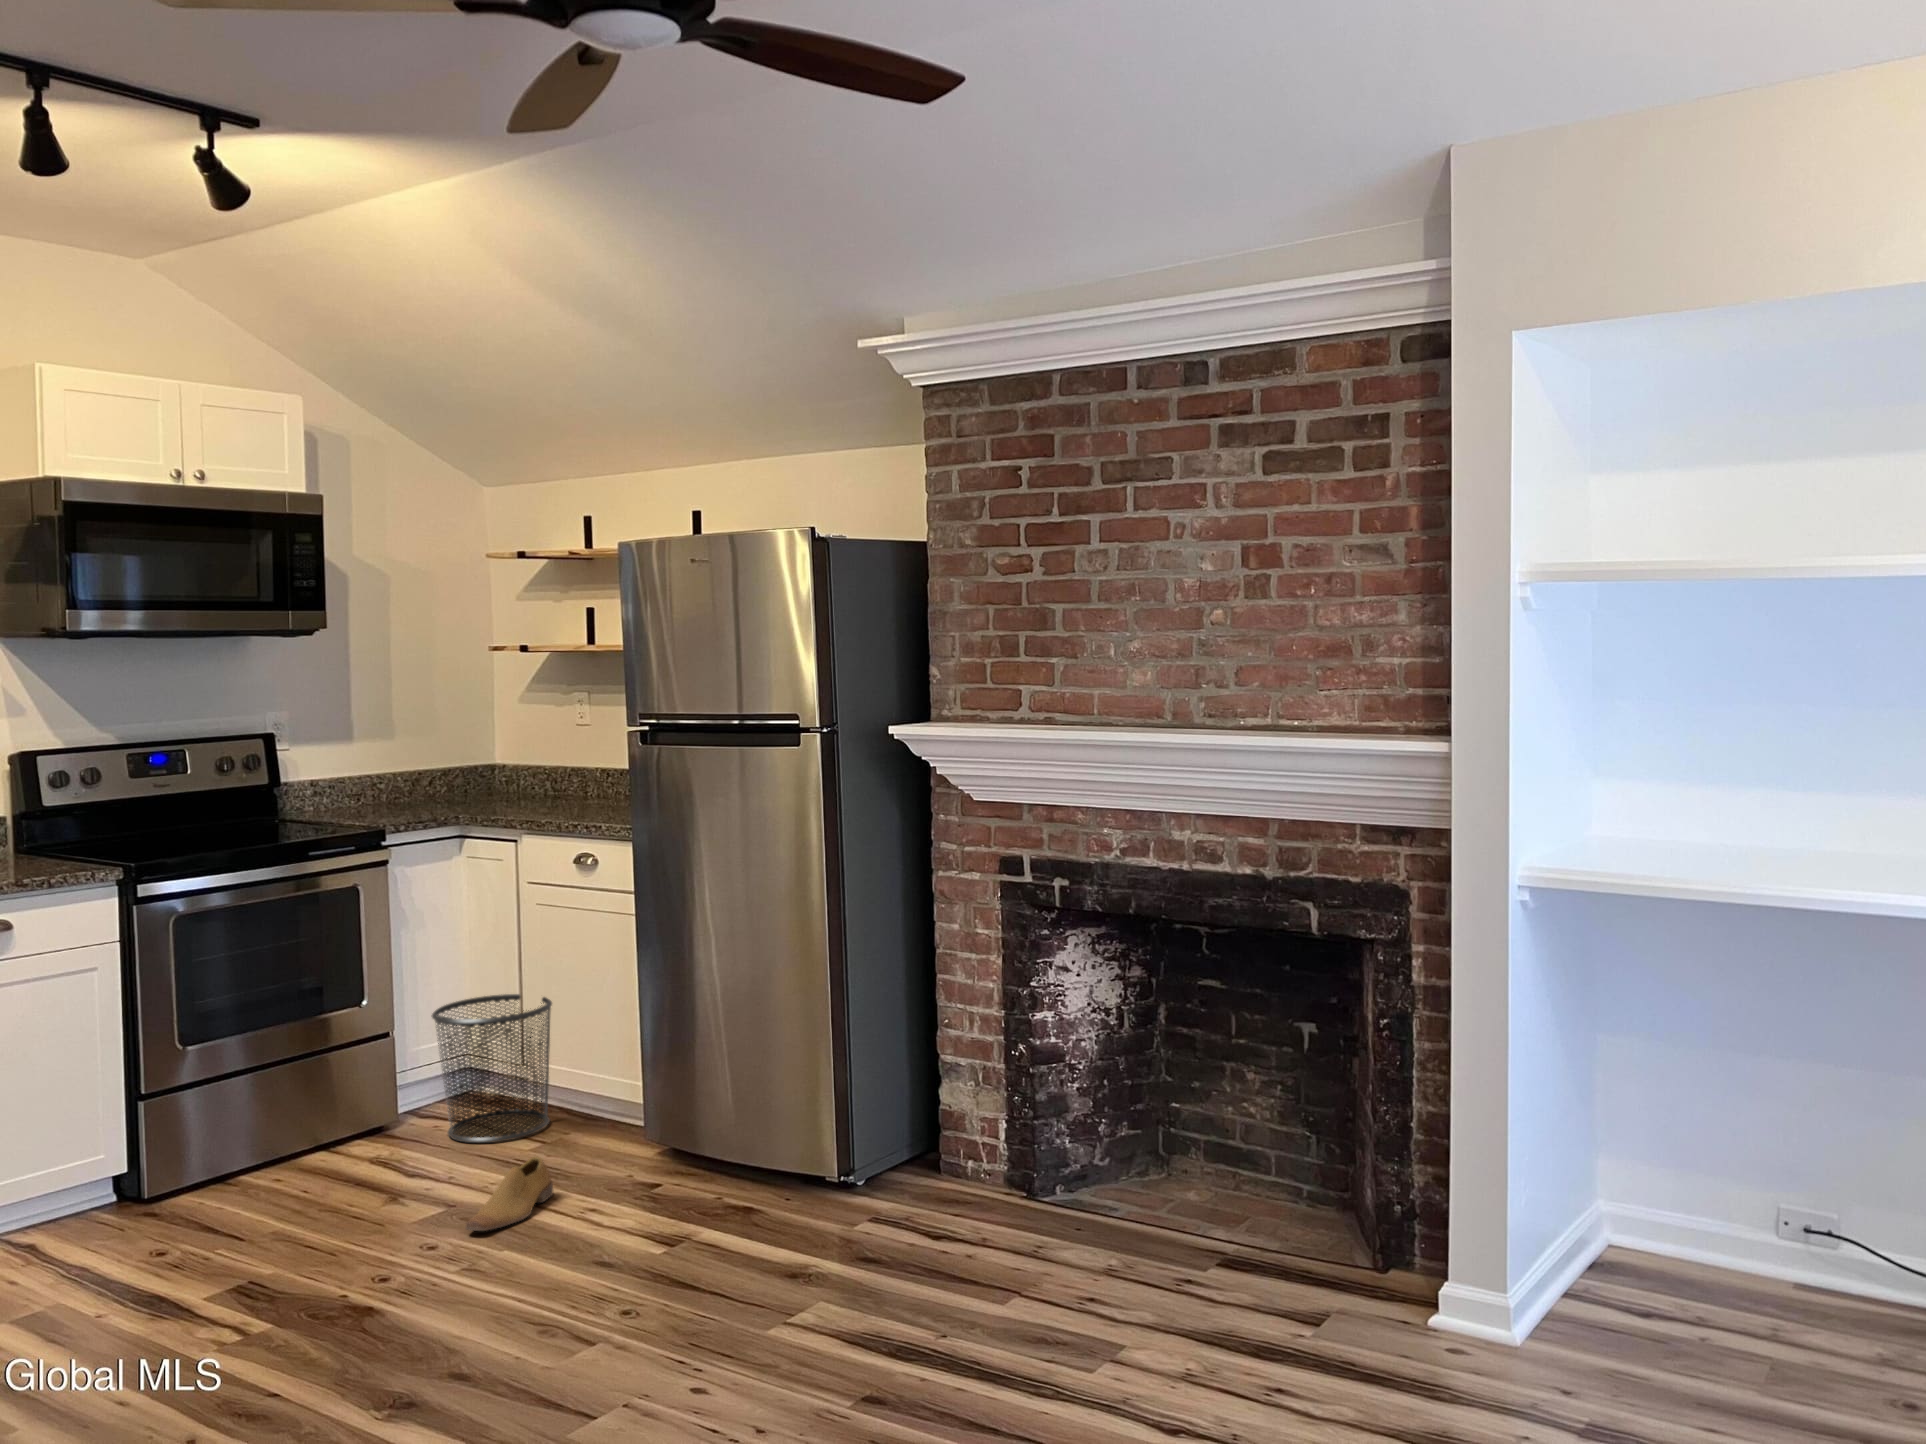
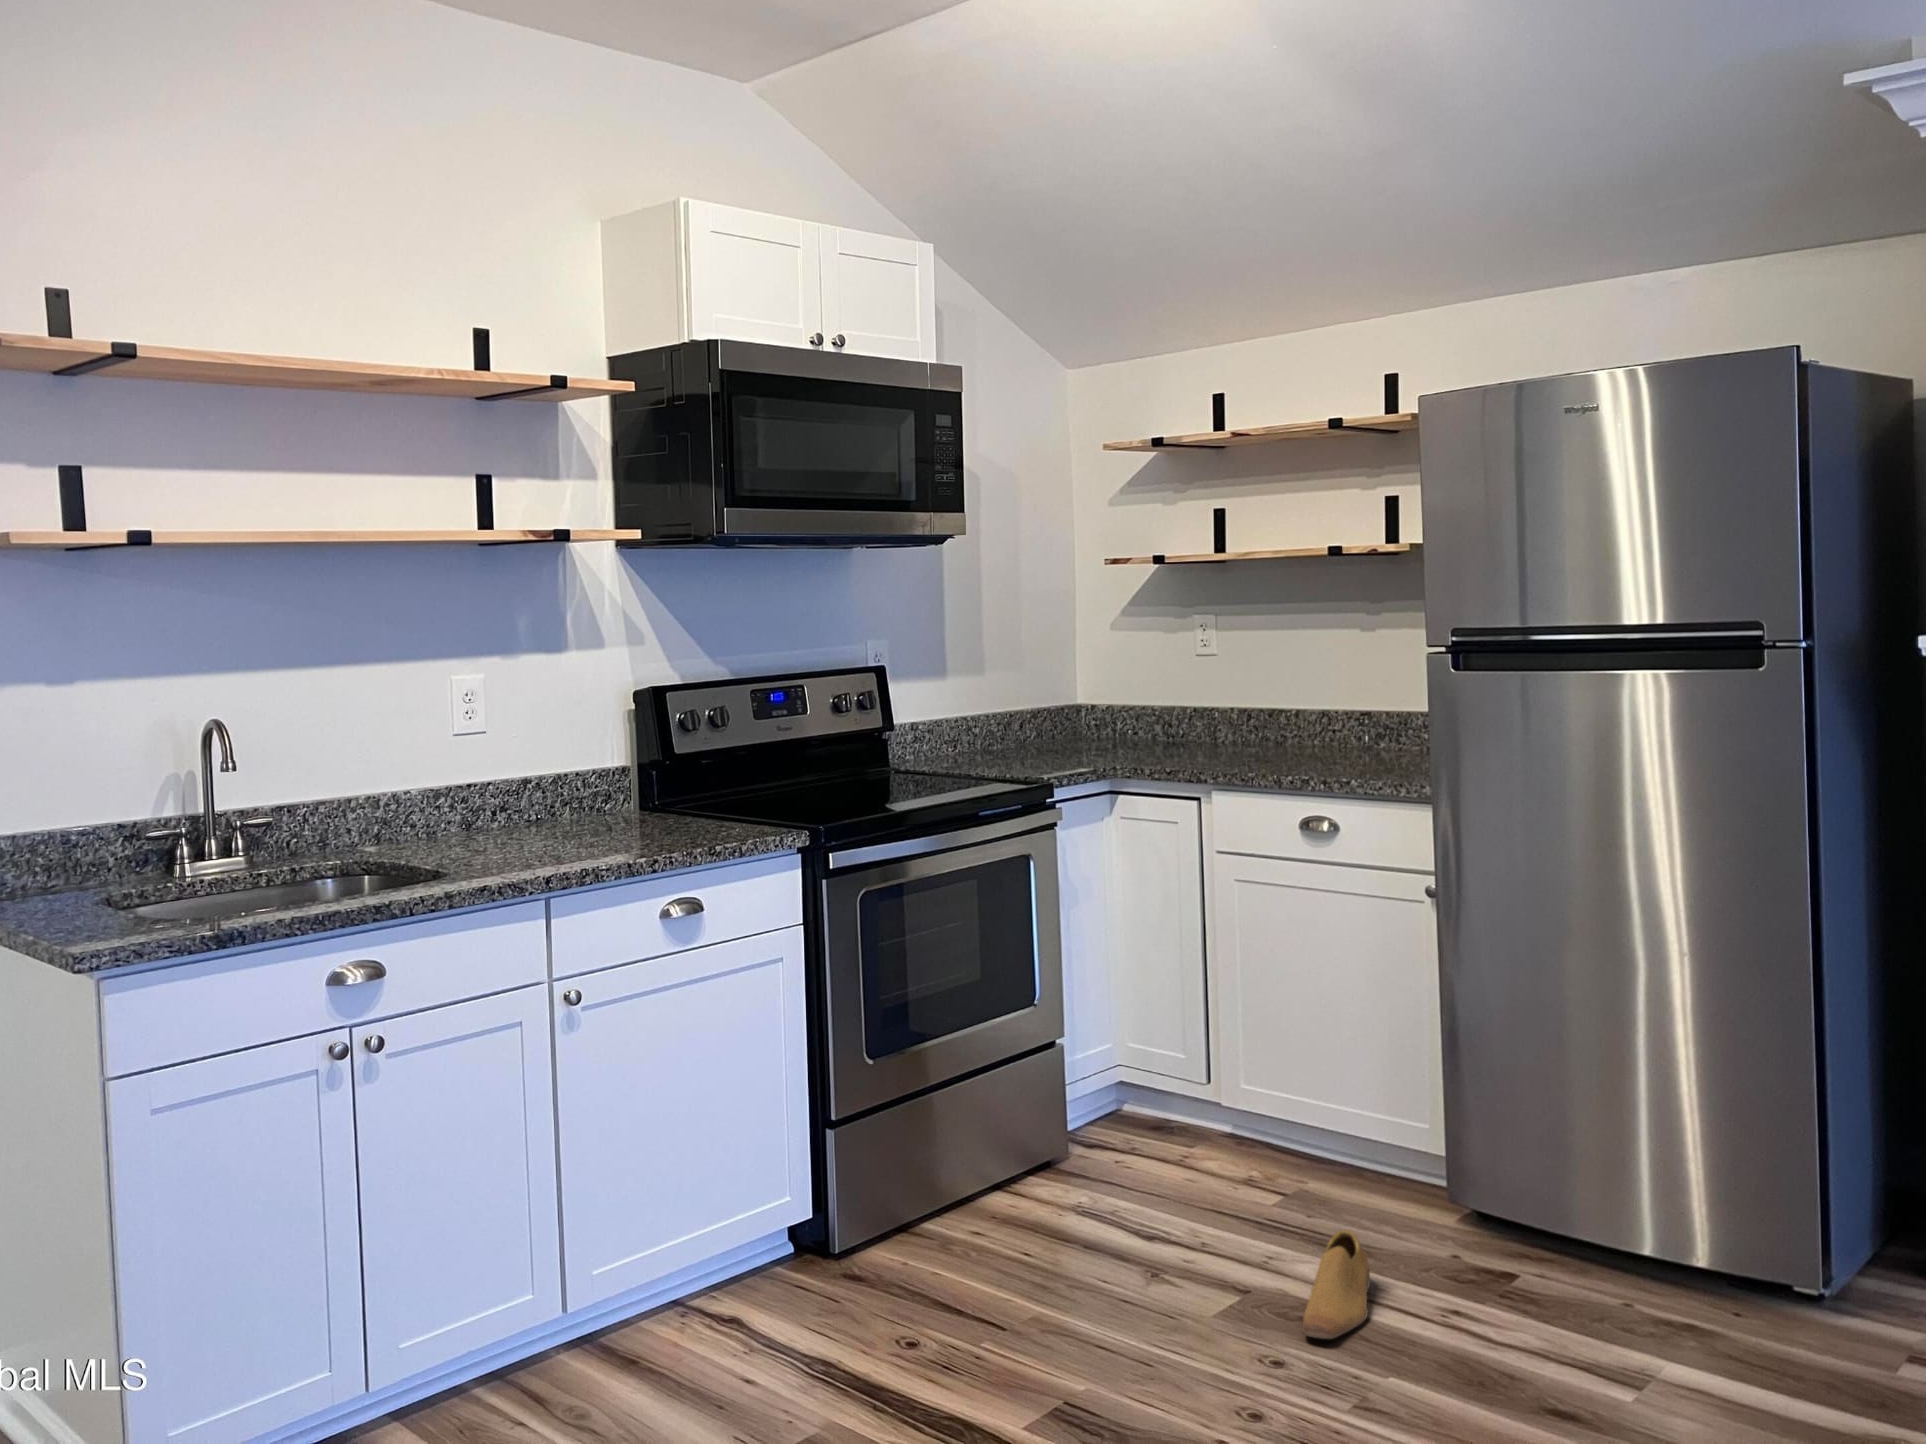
waste bin: present [432,994,552,1143] -> none [1119,996,1268,1189]

